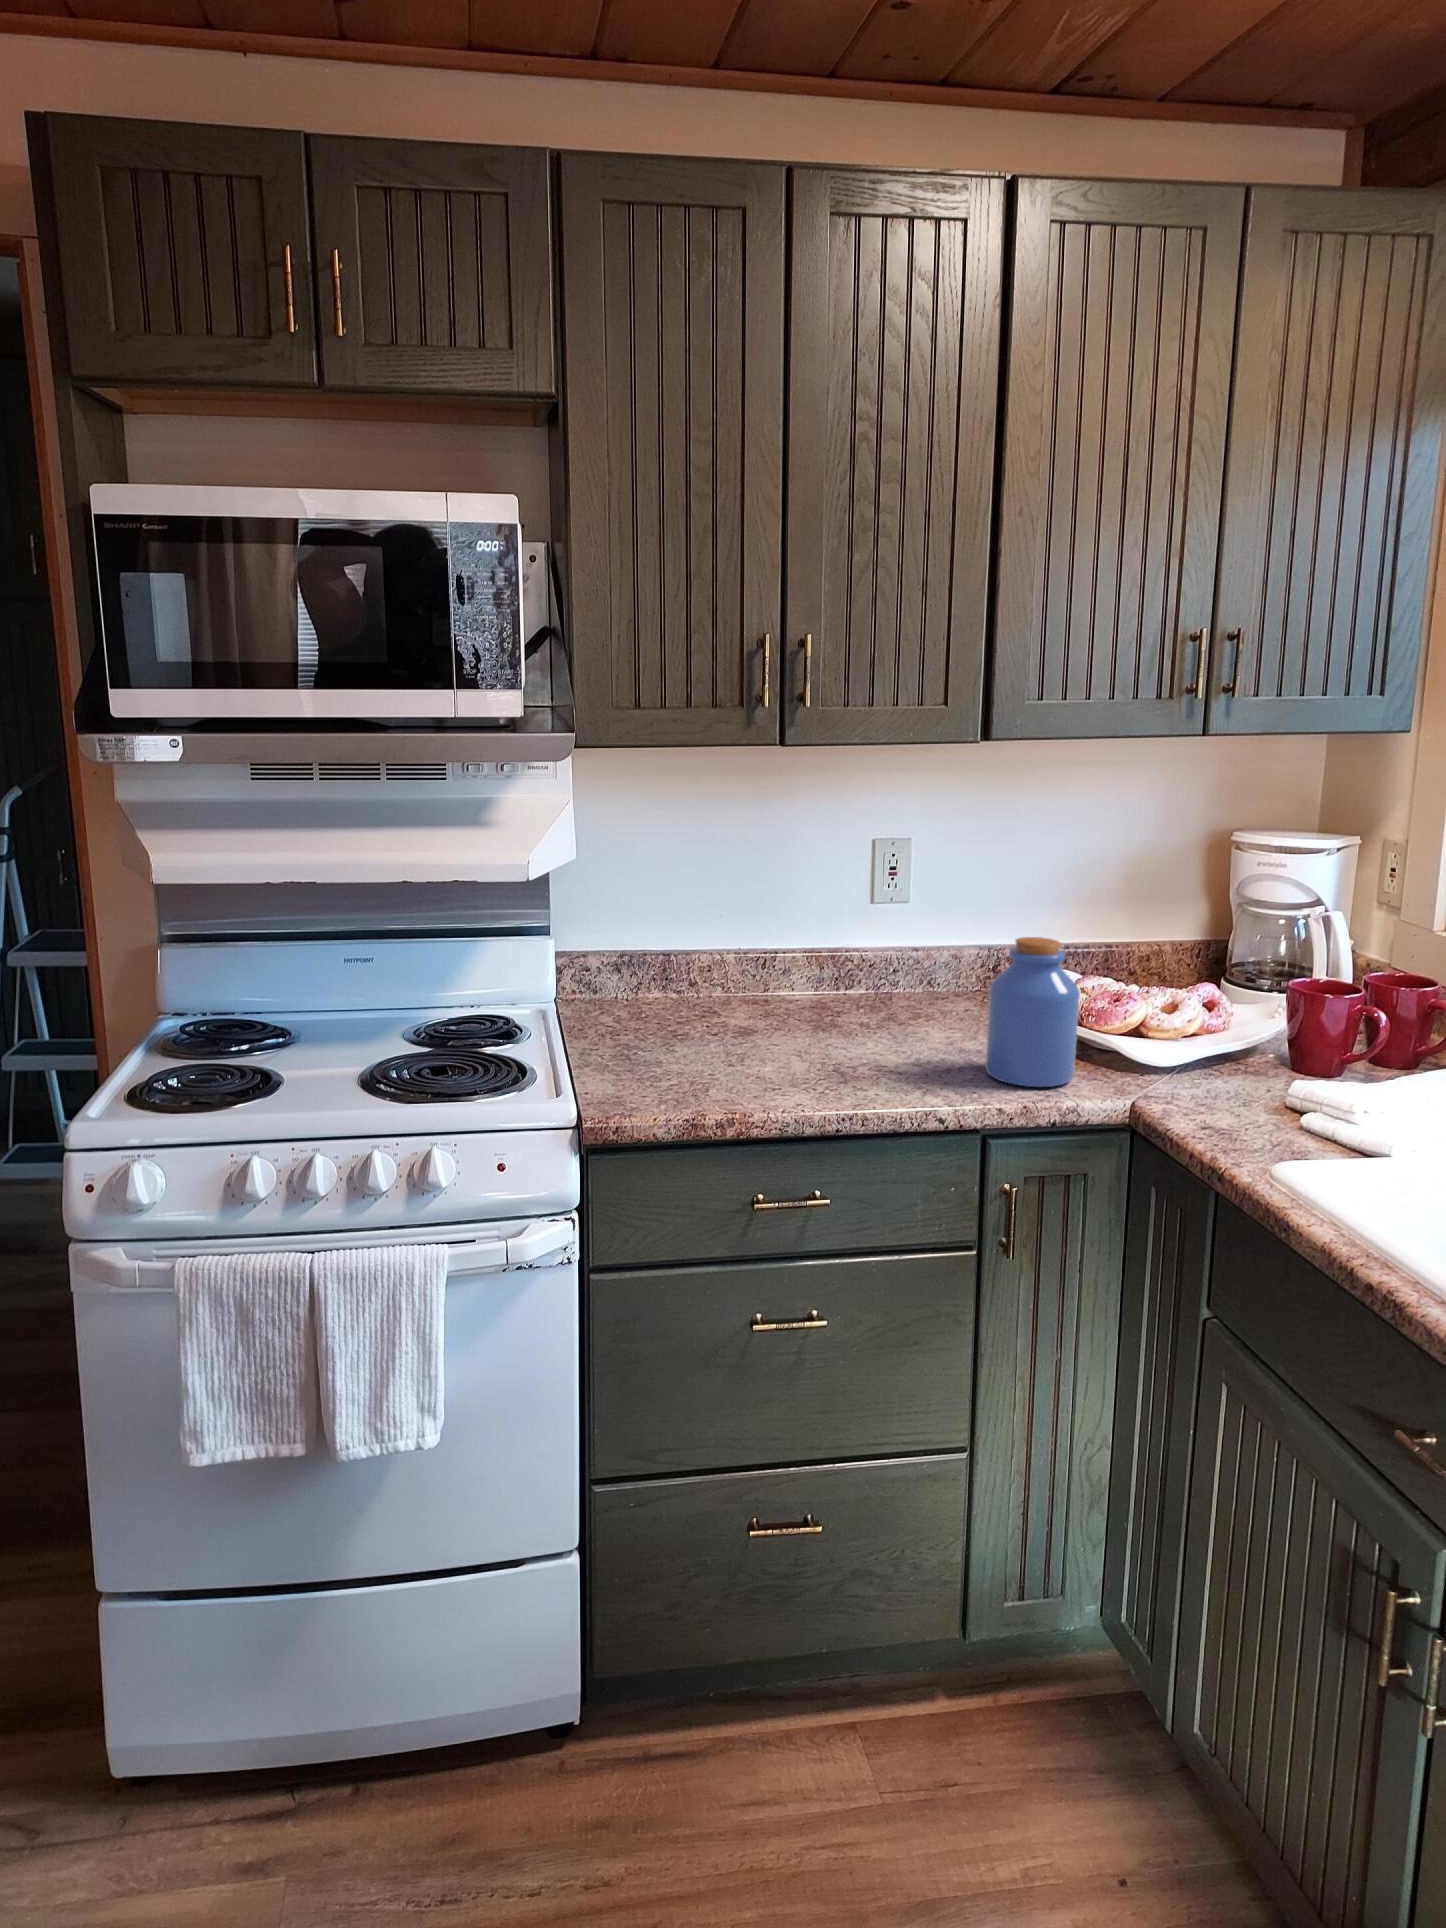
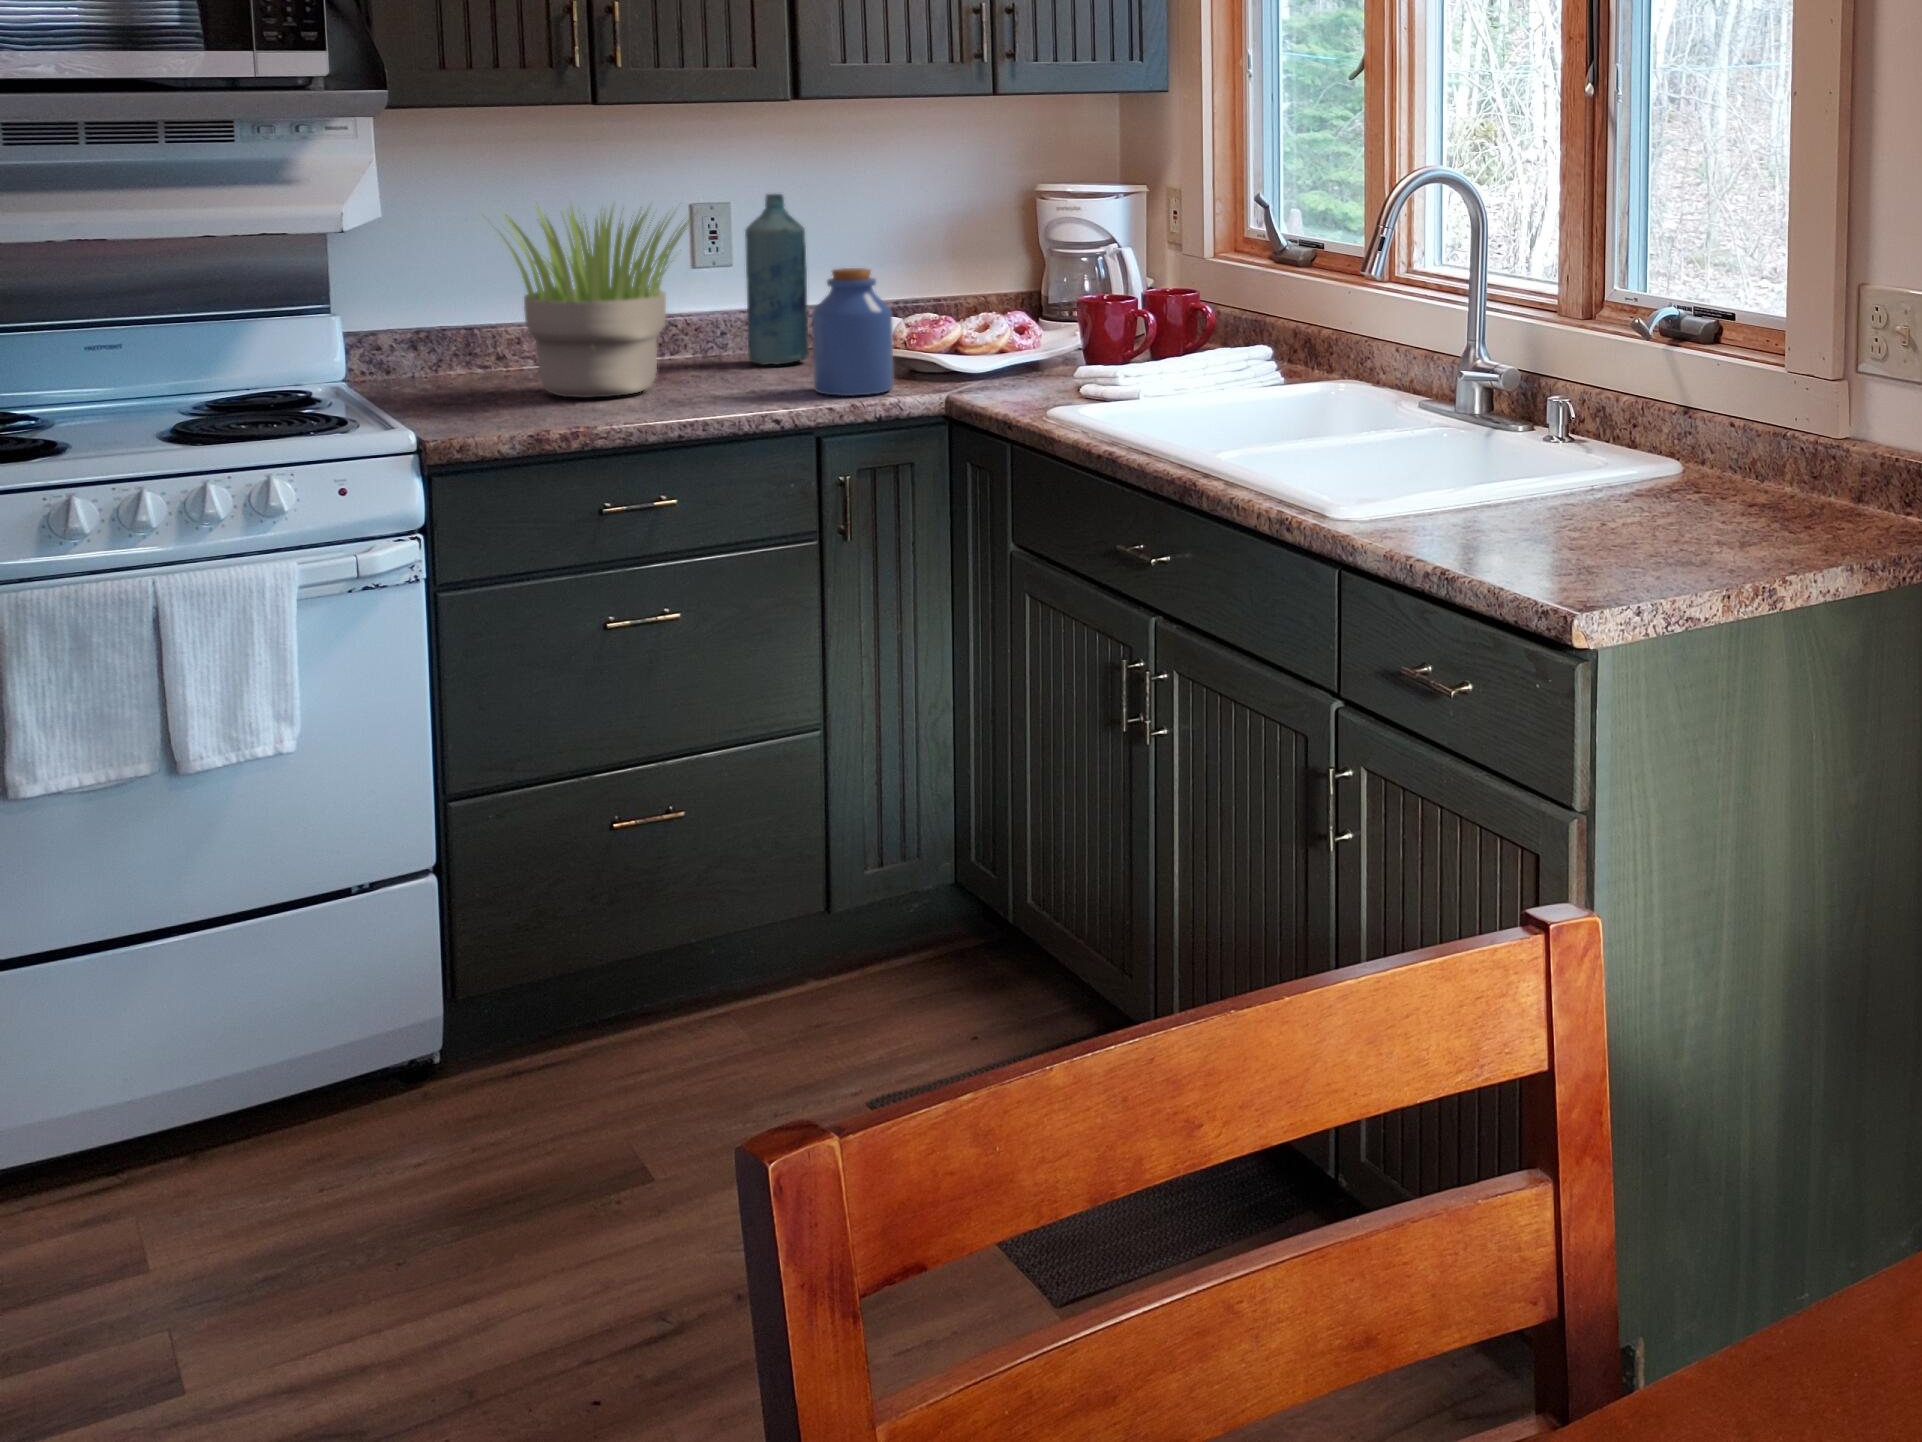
bottle: none [918,834,984,1014] -> present [745,194,809,365]
potted plant: none [653,837,887,1055] -> present [500,202,695,398]

